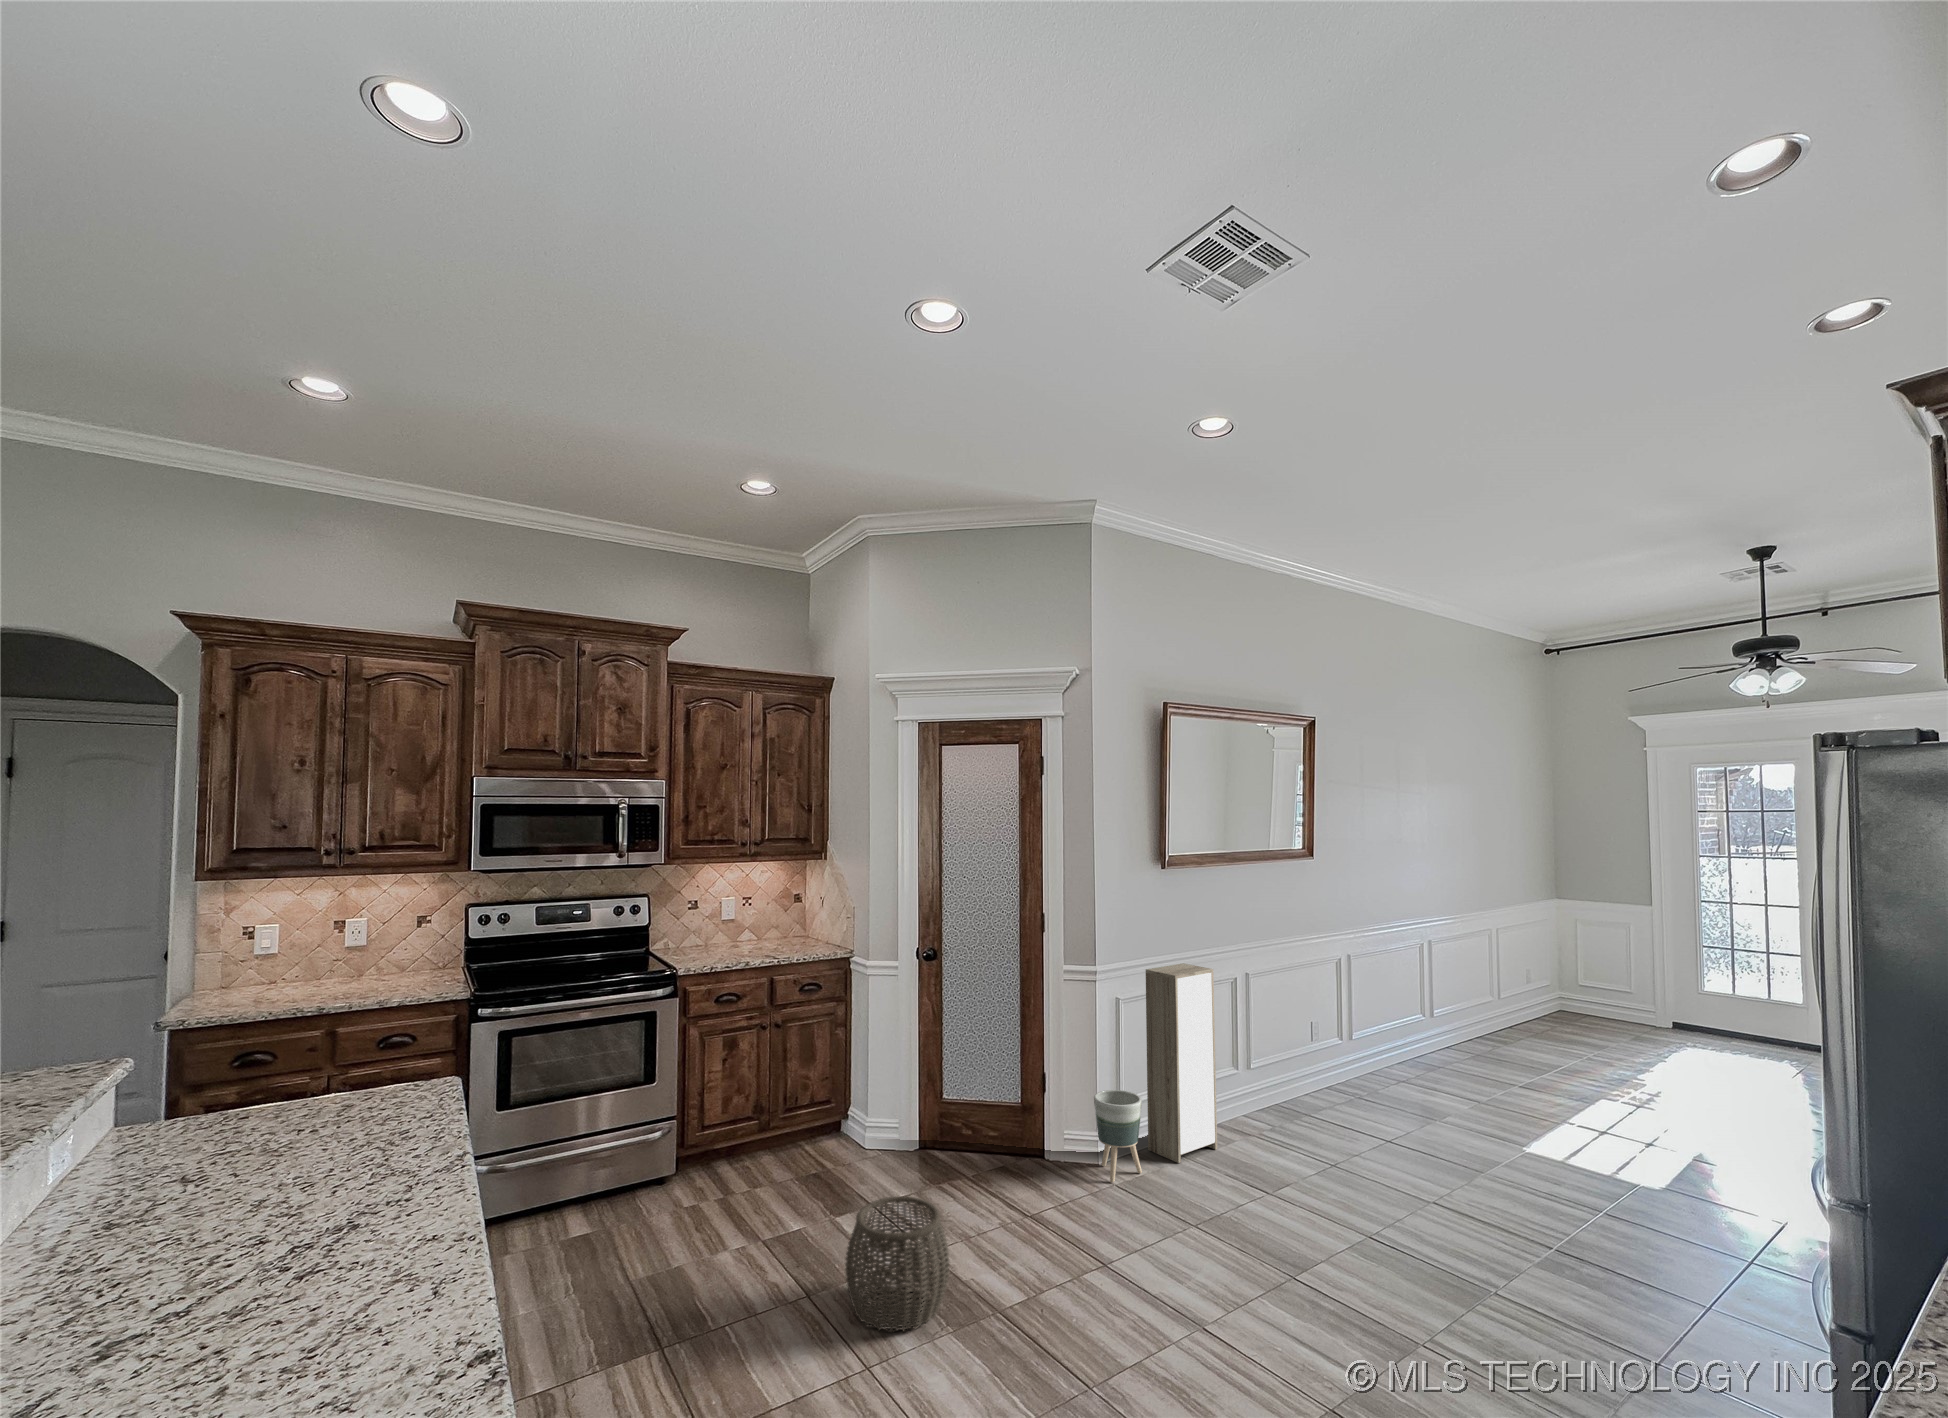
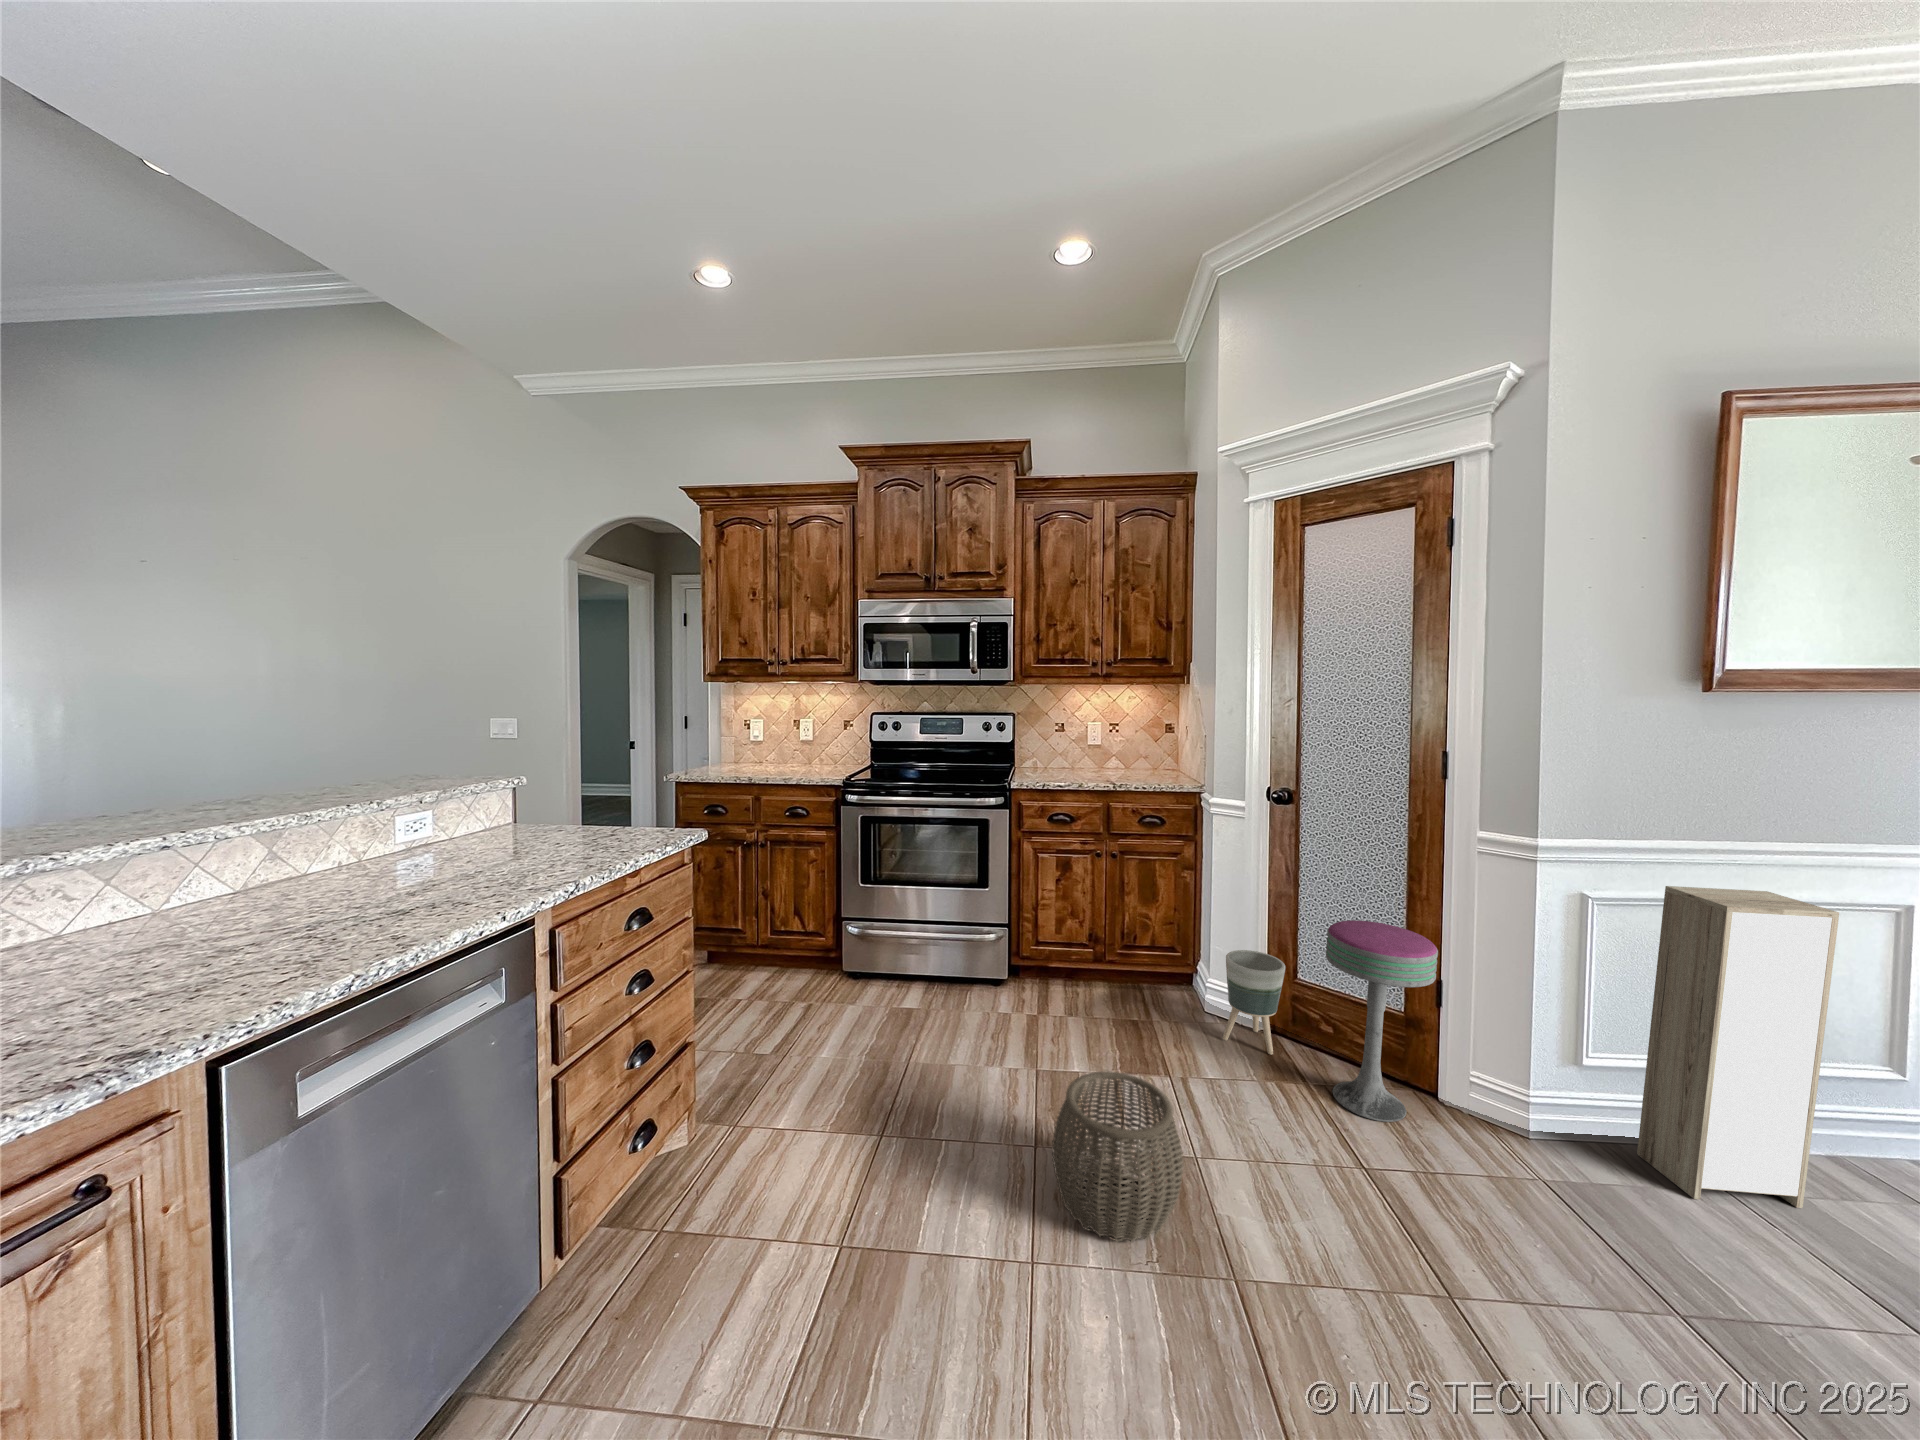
bar stool: none [974,1032,1045,1186] -> present [1326,920,1438,1122]
planter: present [1094,1090,1142,1182] -> present [1222,950,1285,1055]

